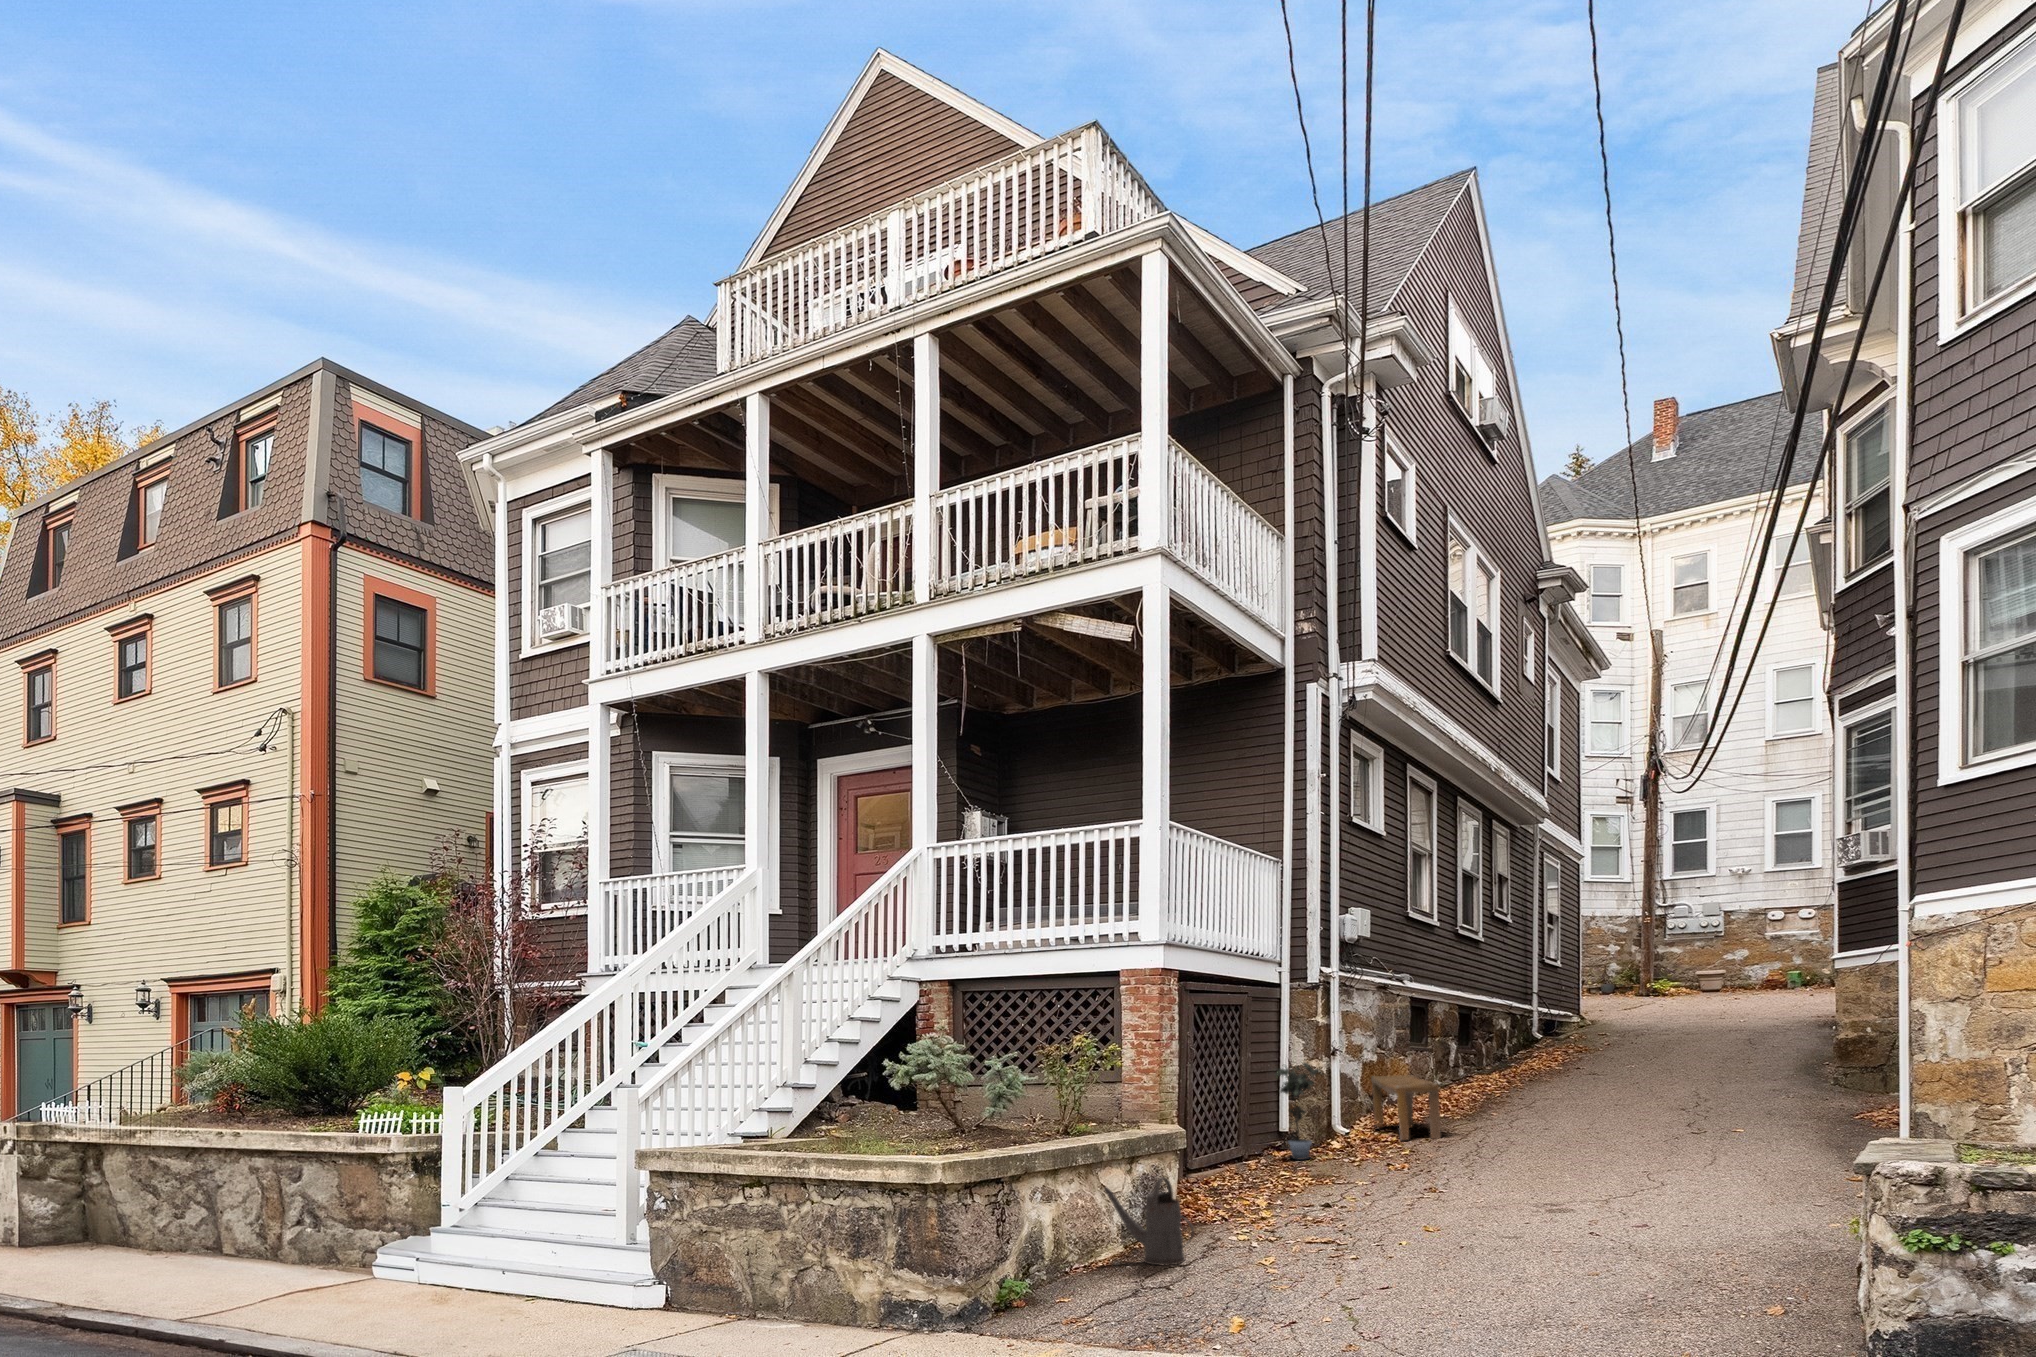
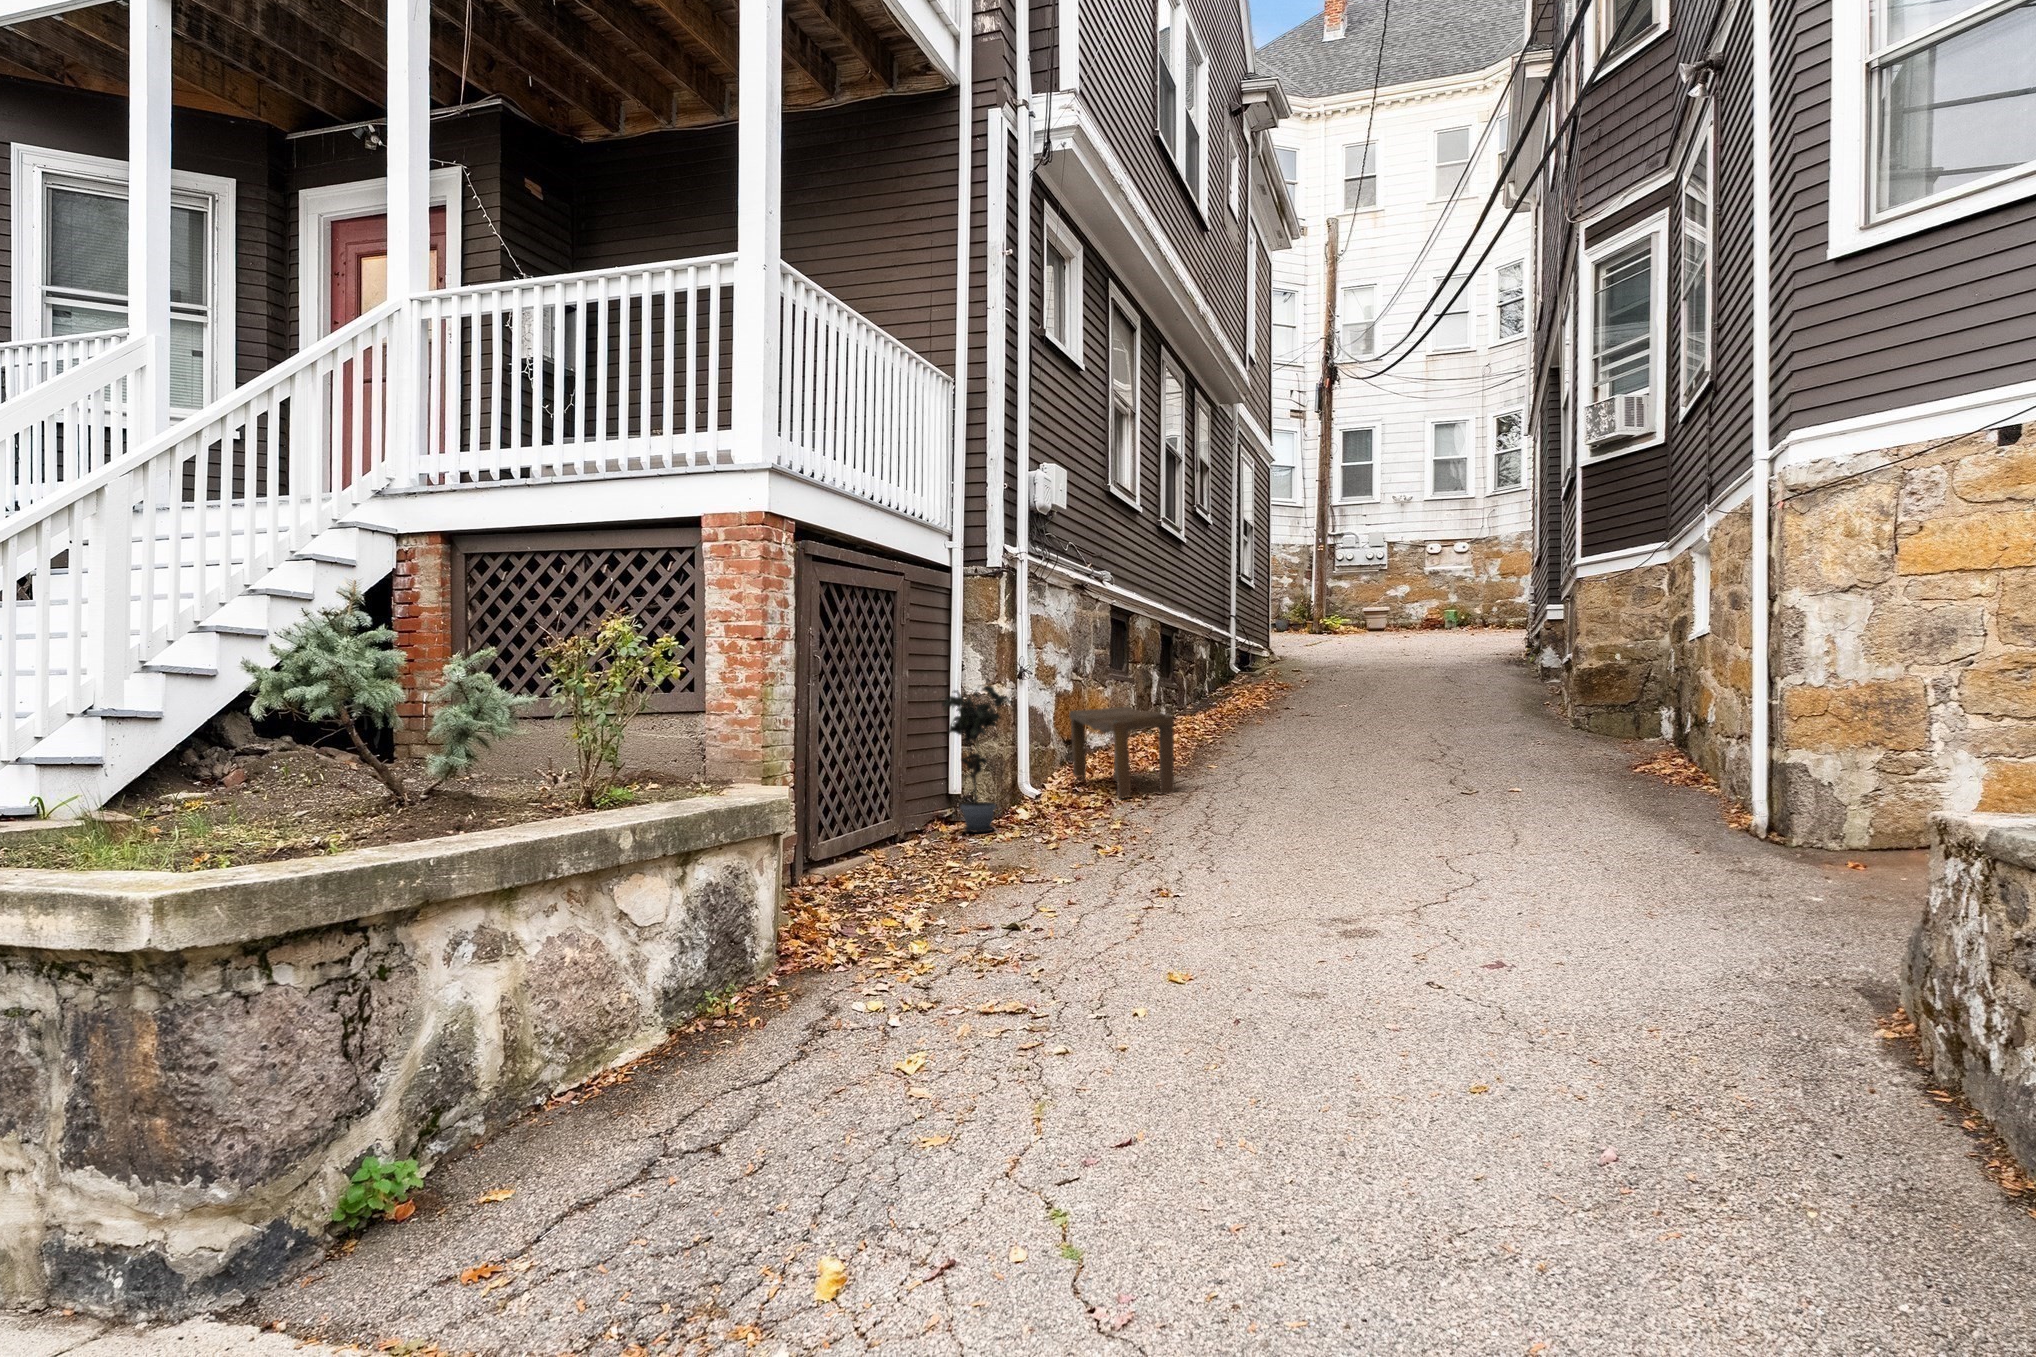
watering can: present [1104,1177,1194,1265] -> none [658,876,835,1042]

